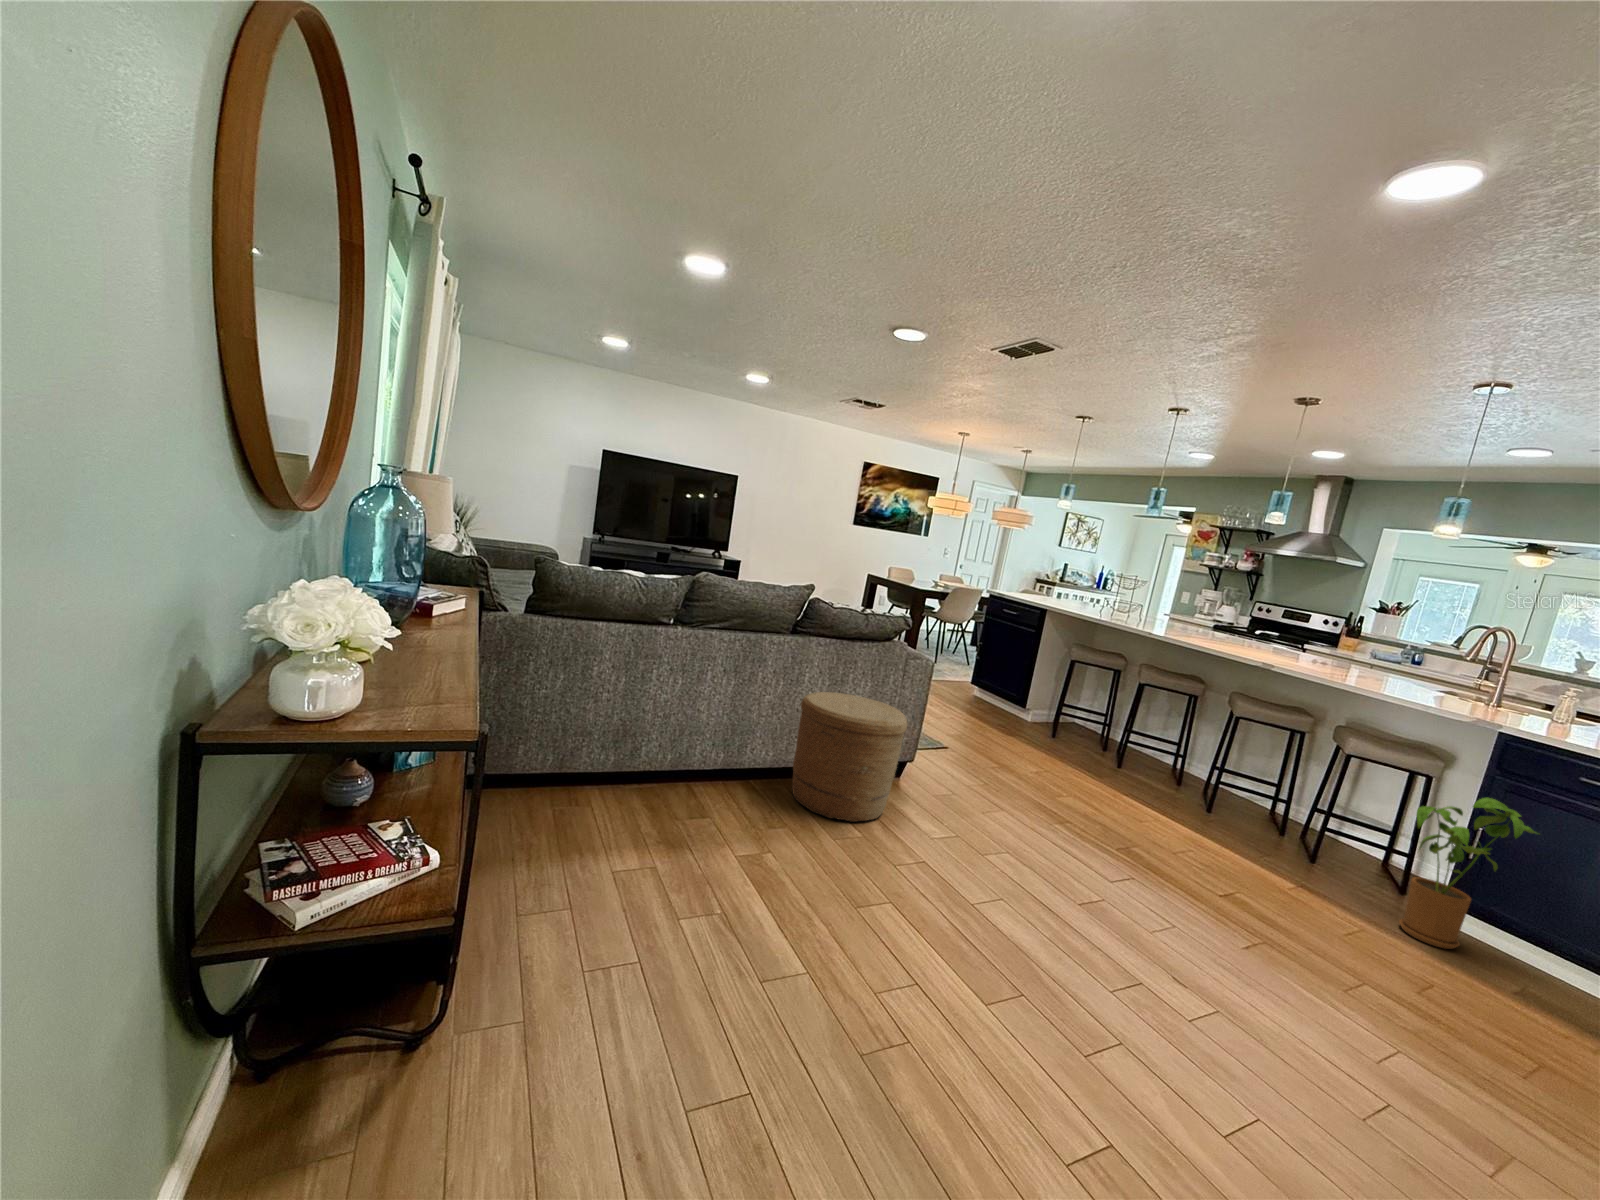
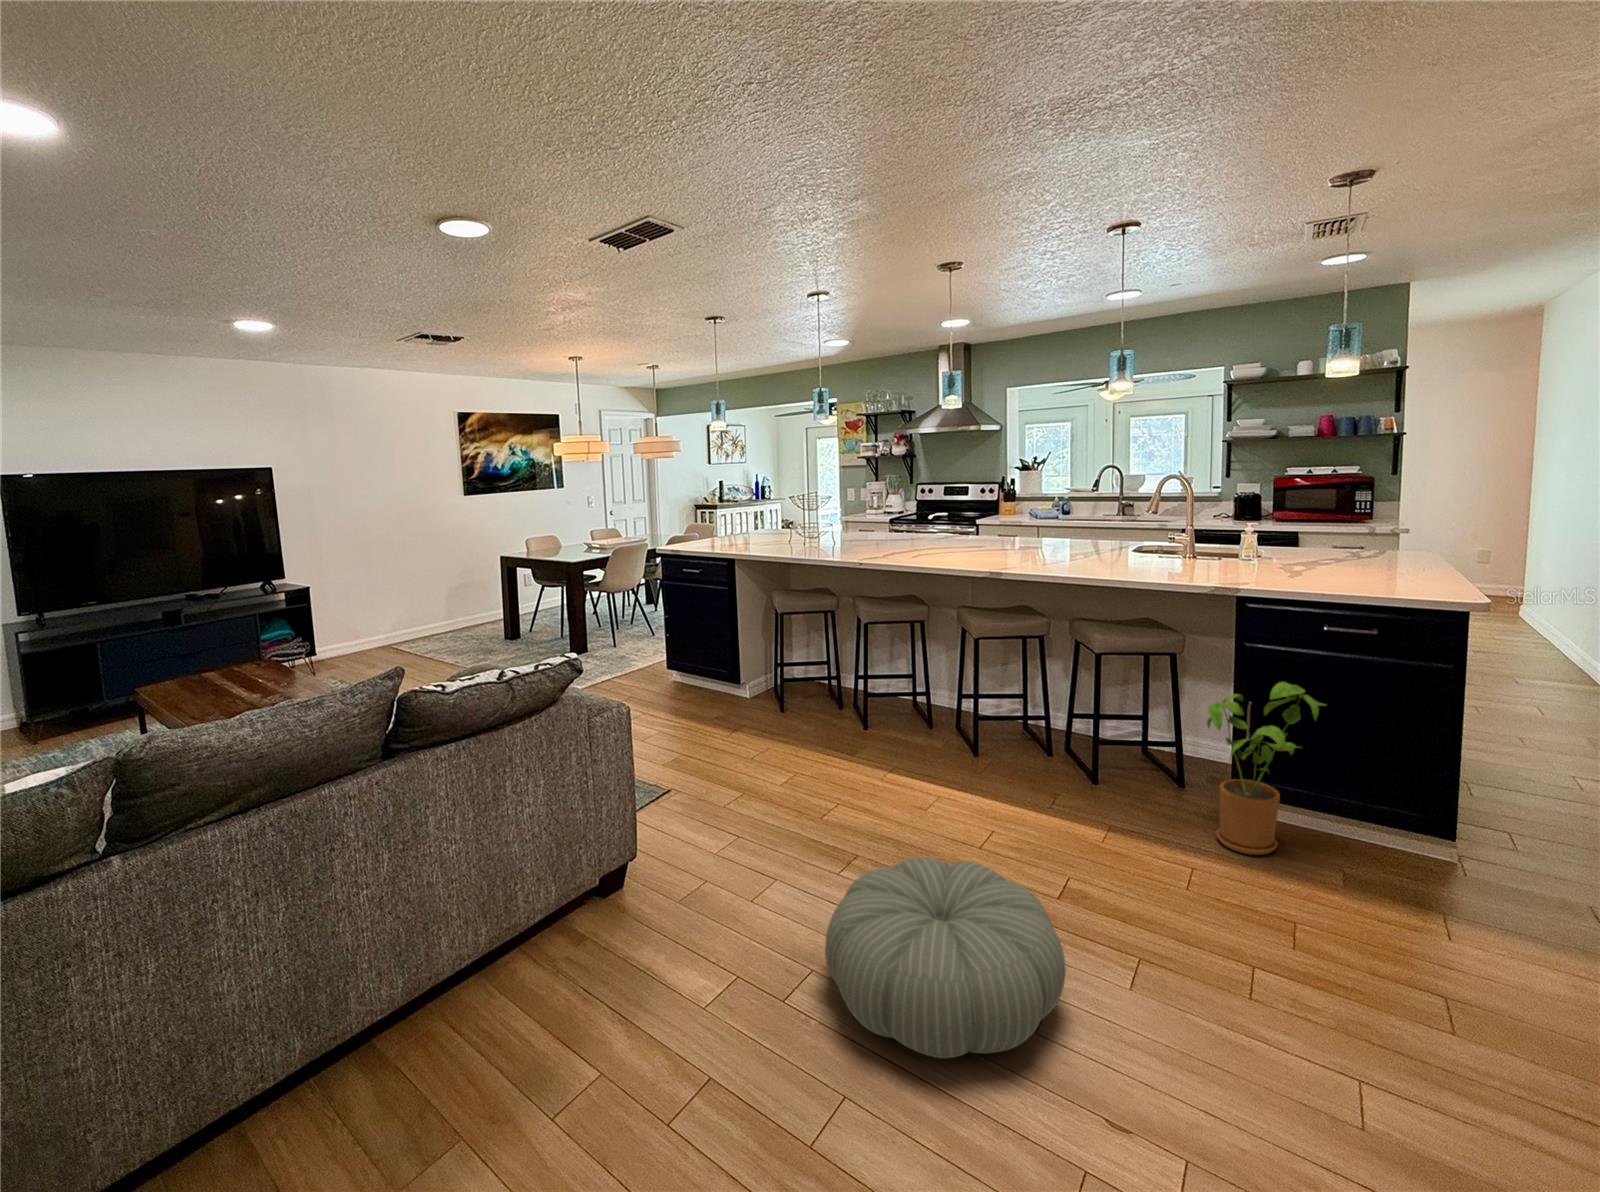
woven basket: present [792,692,907,822] -> none [421,830,624,1090]
pouf: none [1014,799,1182,916] -> present [825,857,1066,1058]

